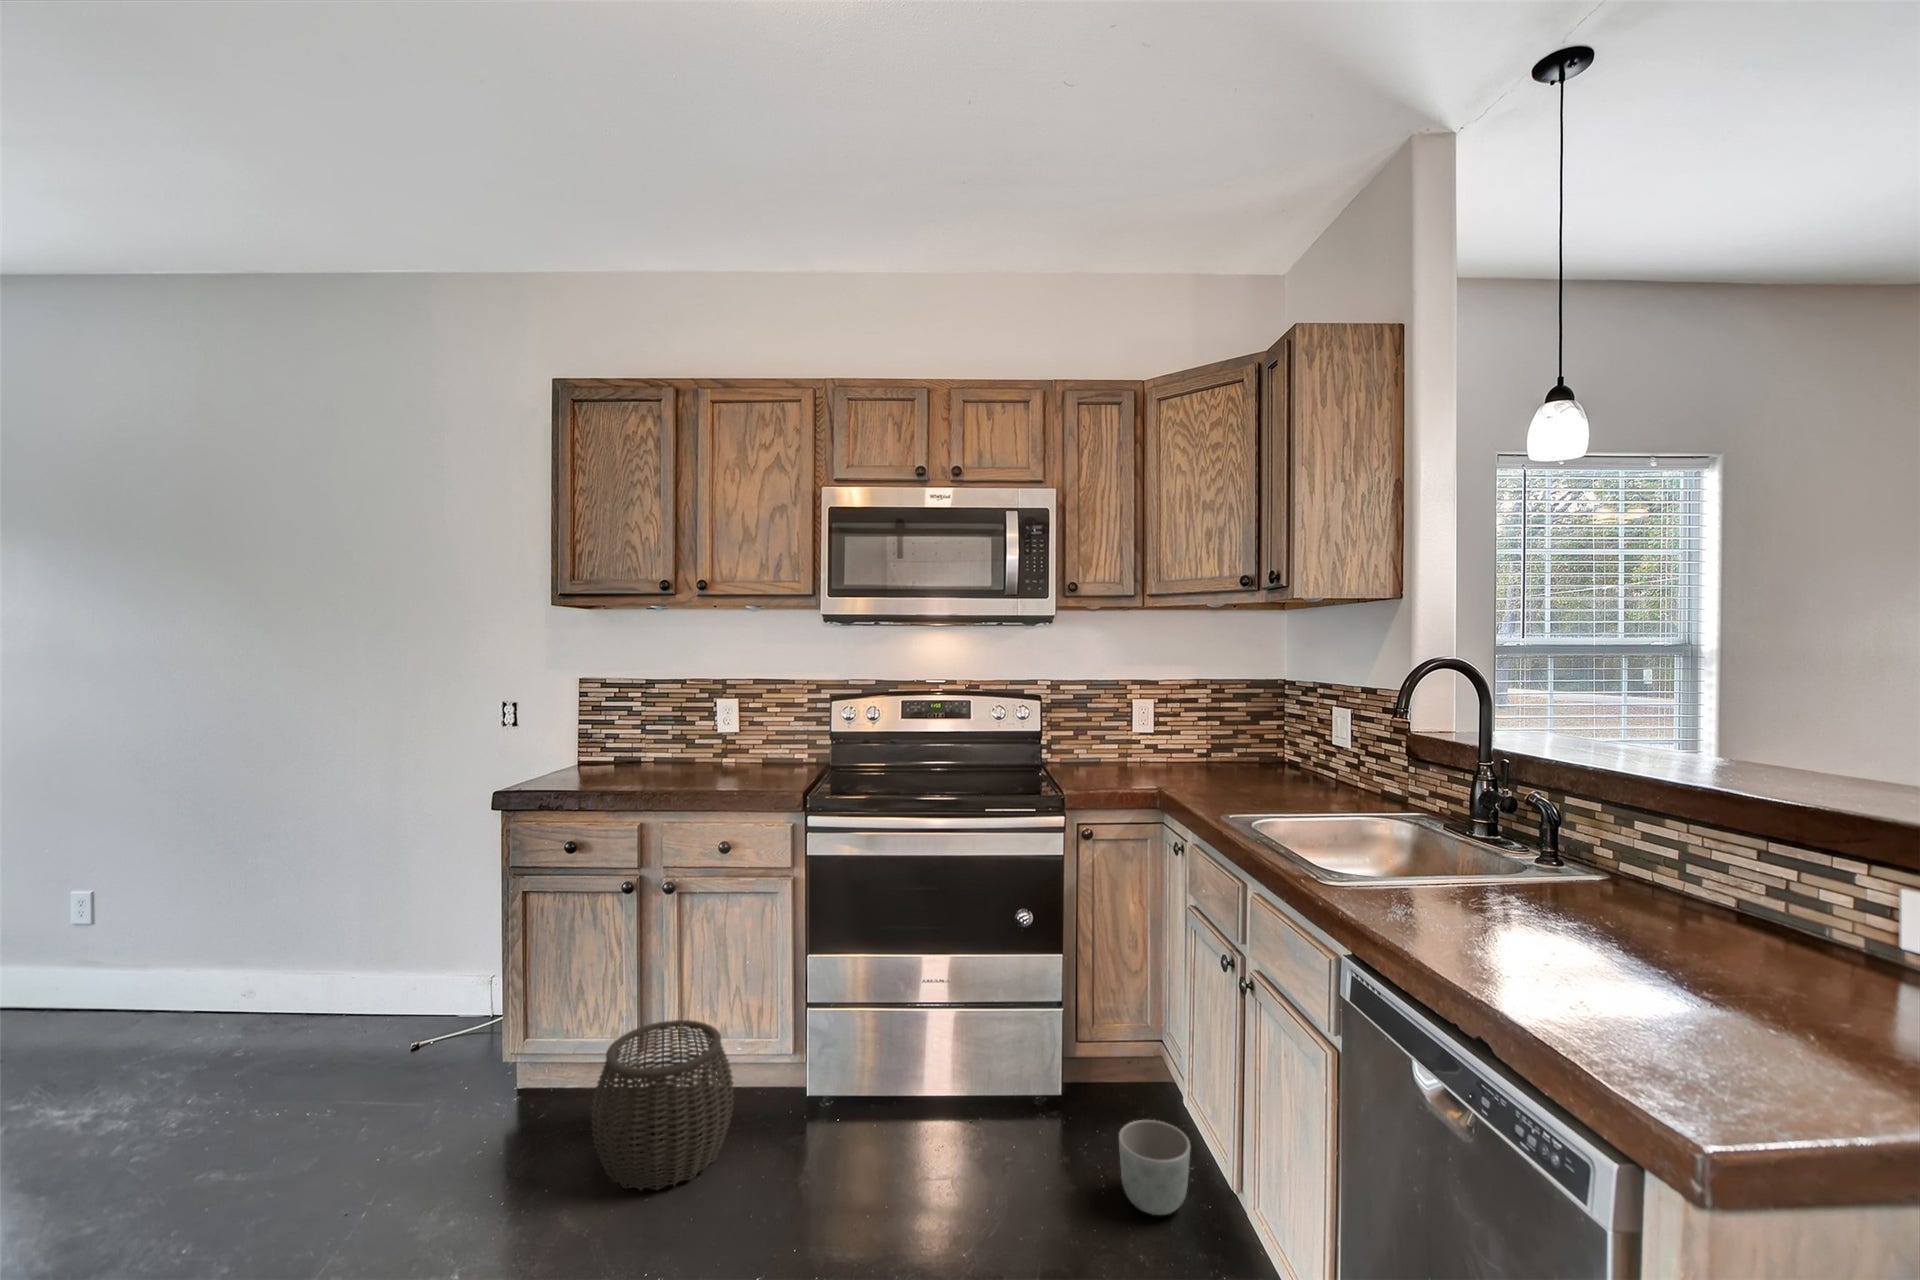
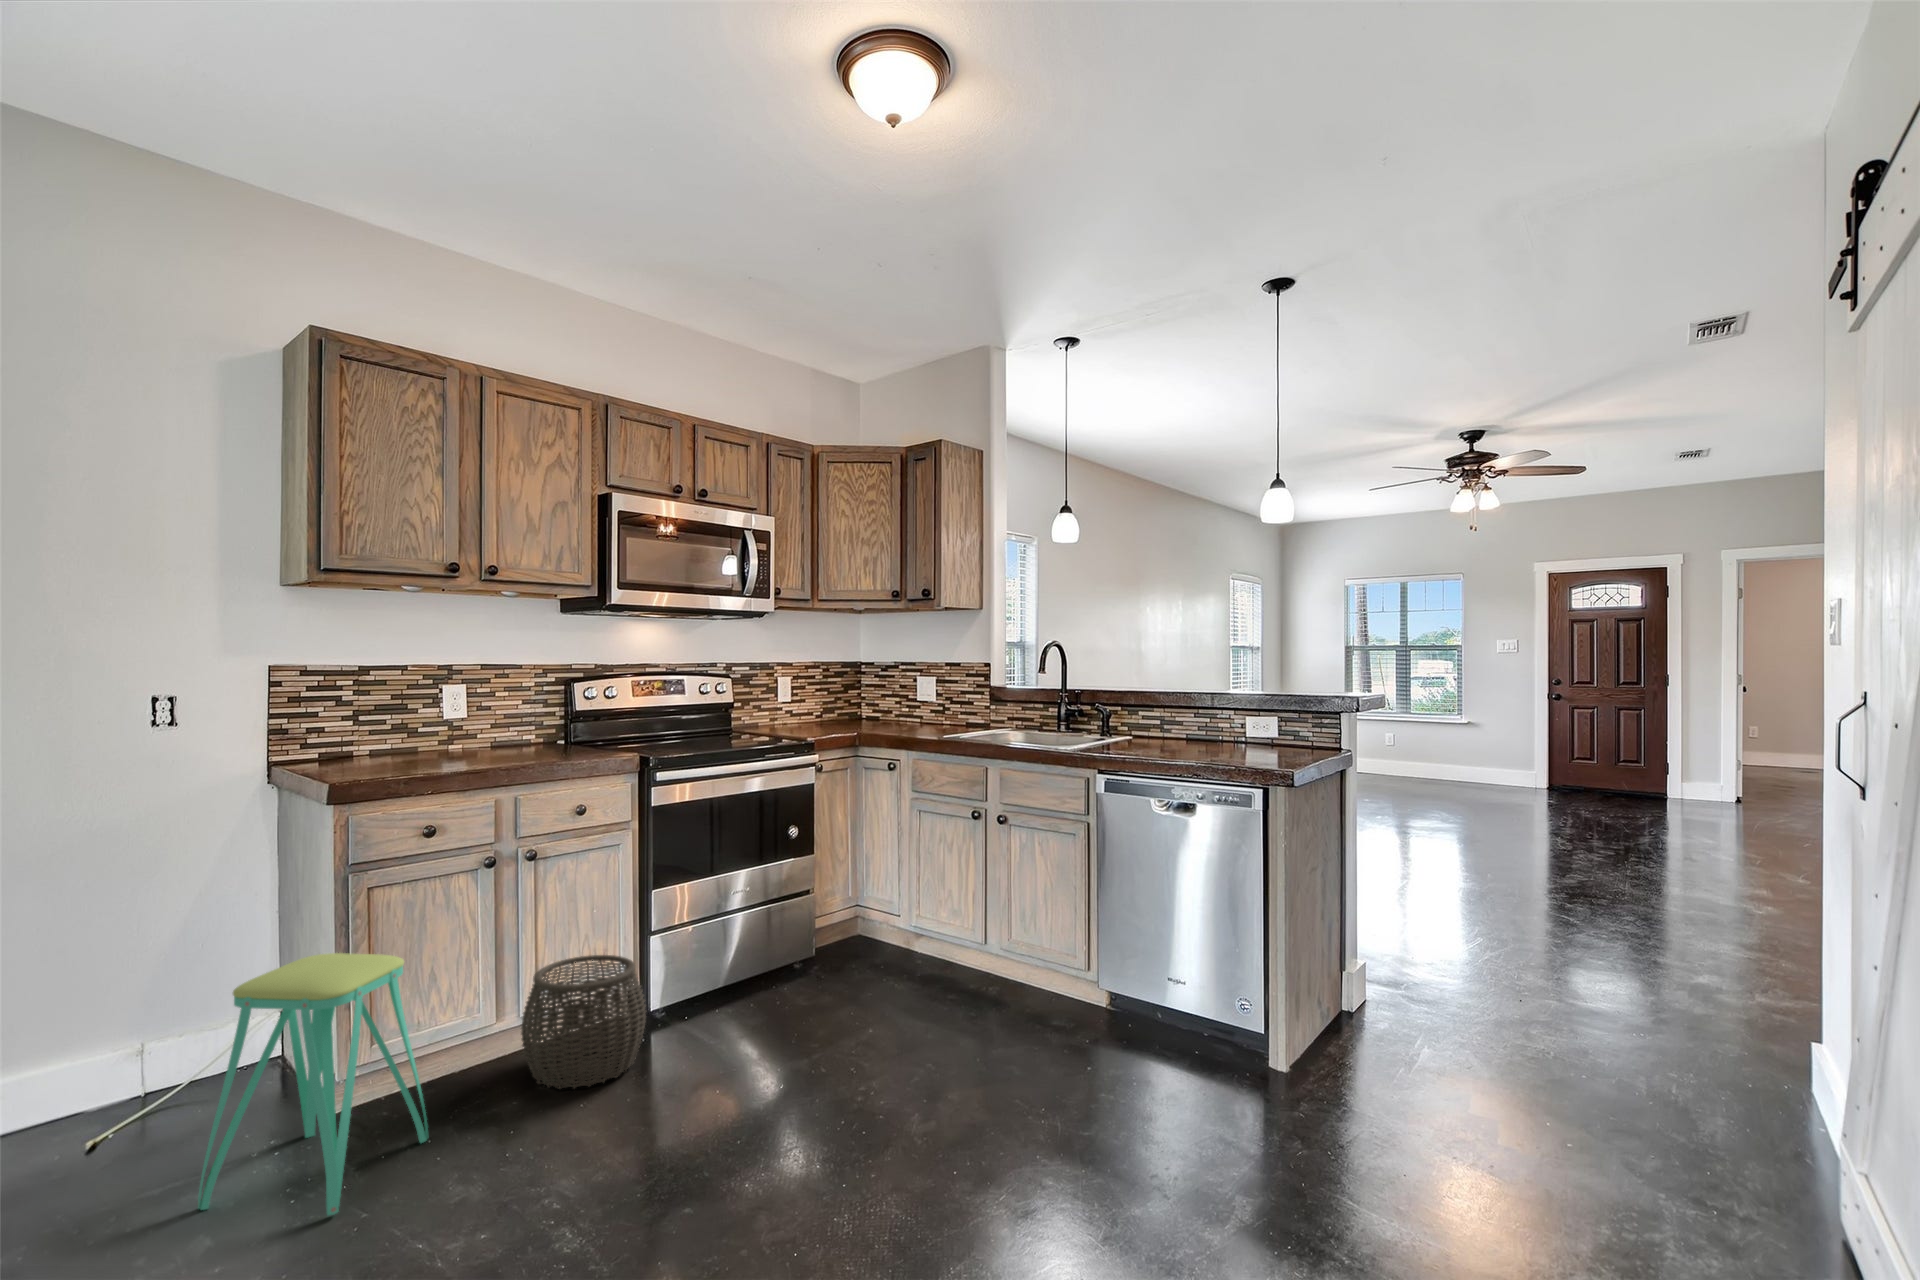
stool: none [305,958,474,1231] -> present [197,953,428,1215]
planter: present [1119,1120,1190,1215] -> none [888,929,931,977]

